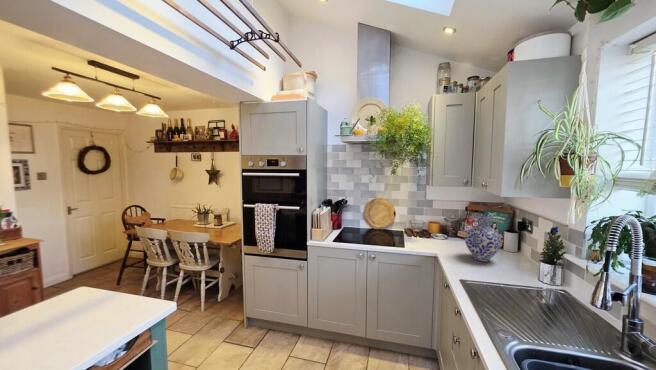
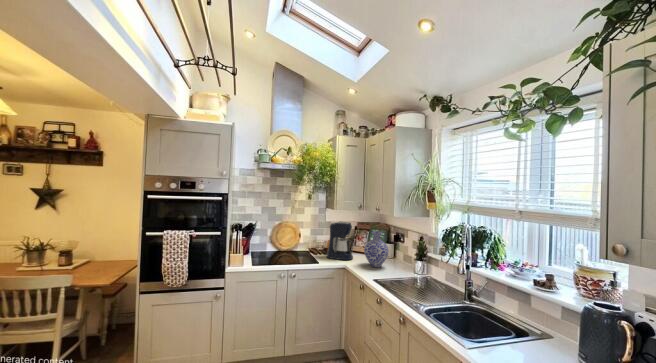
coffee maker: none [421,200,455,247] -> present [327,221,353,260]

